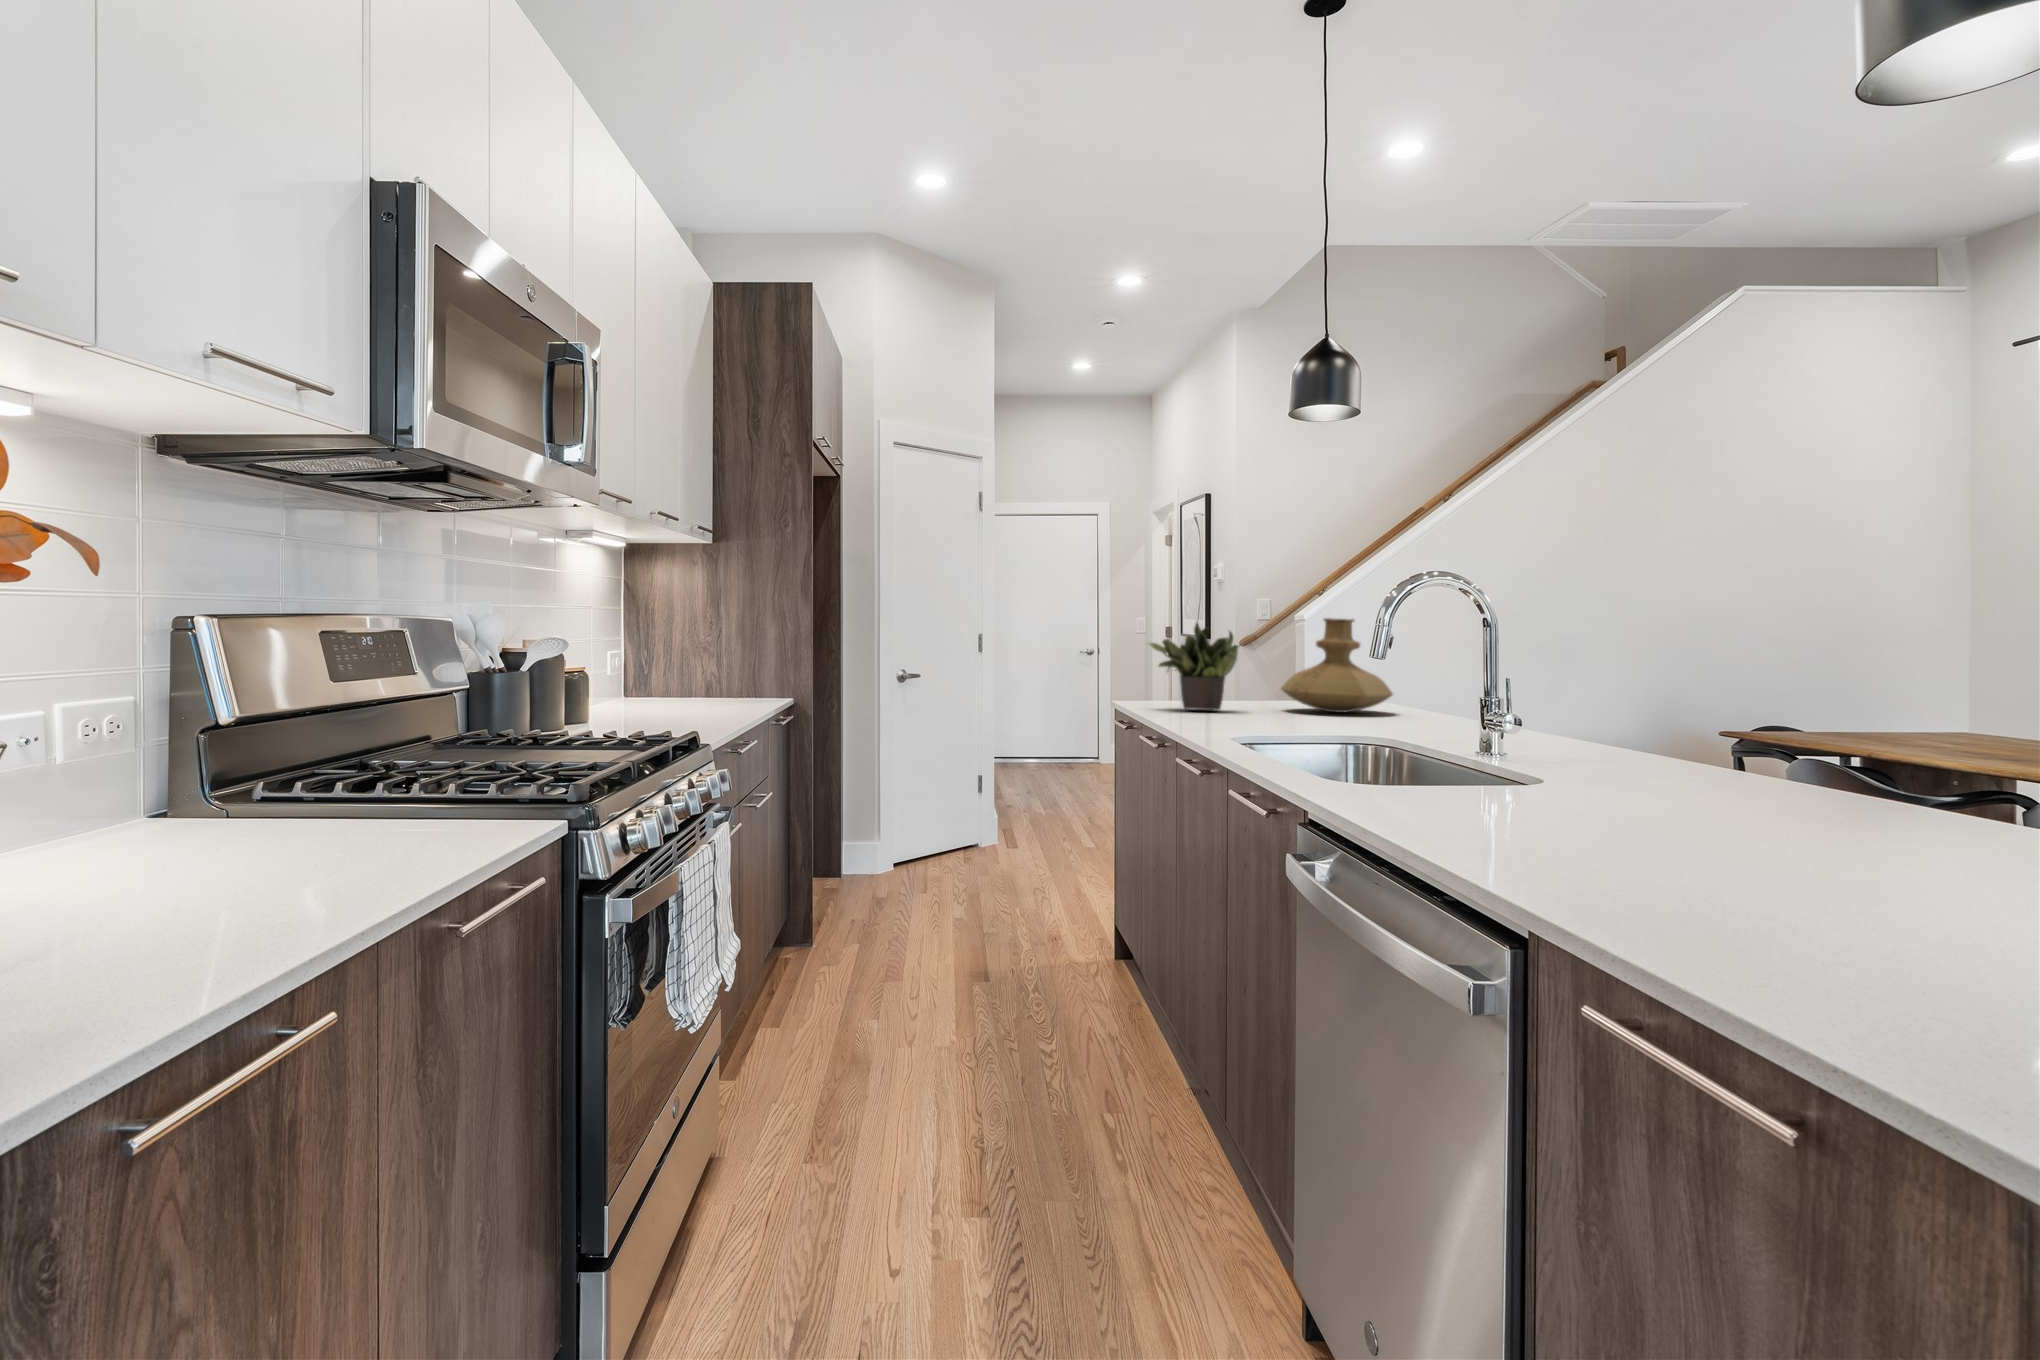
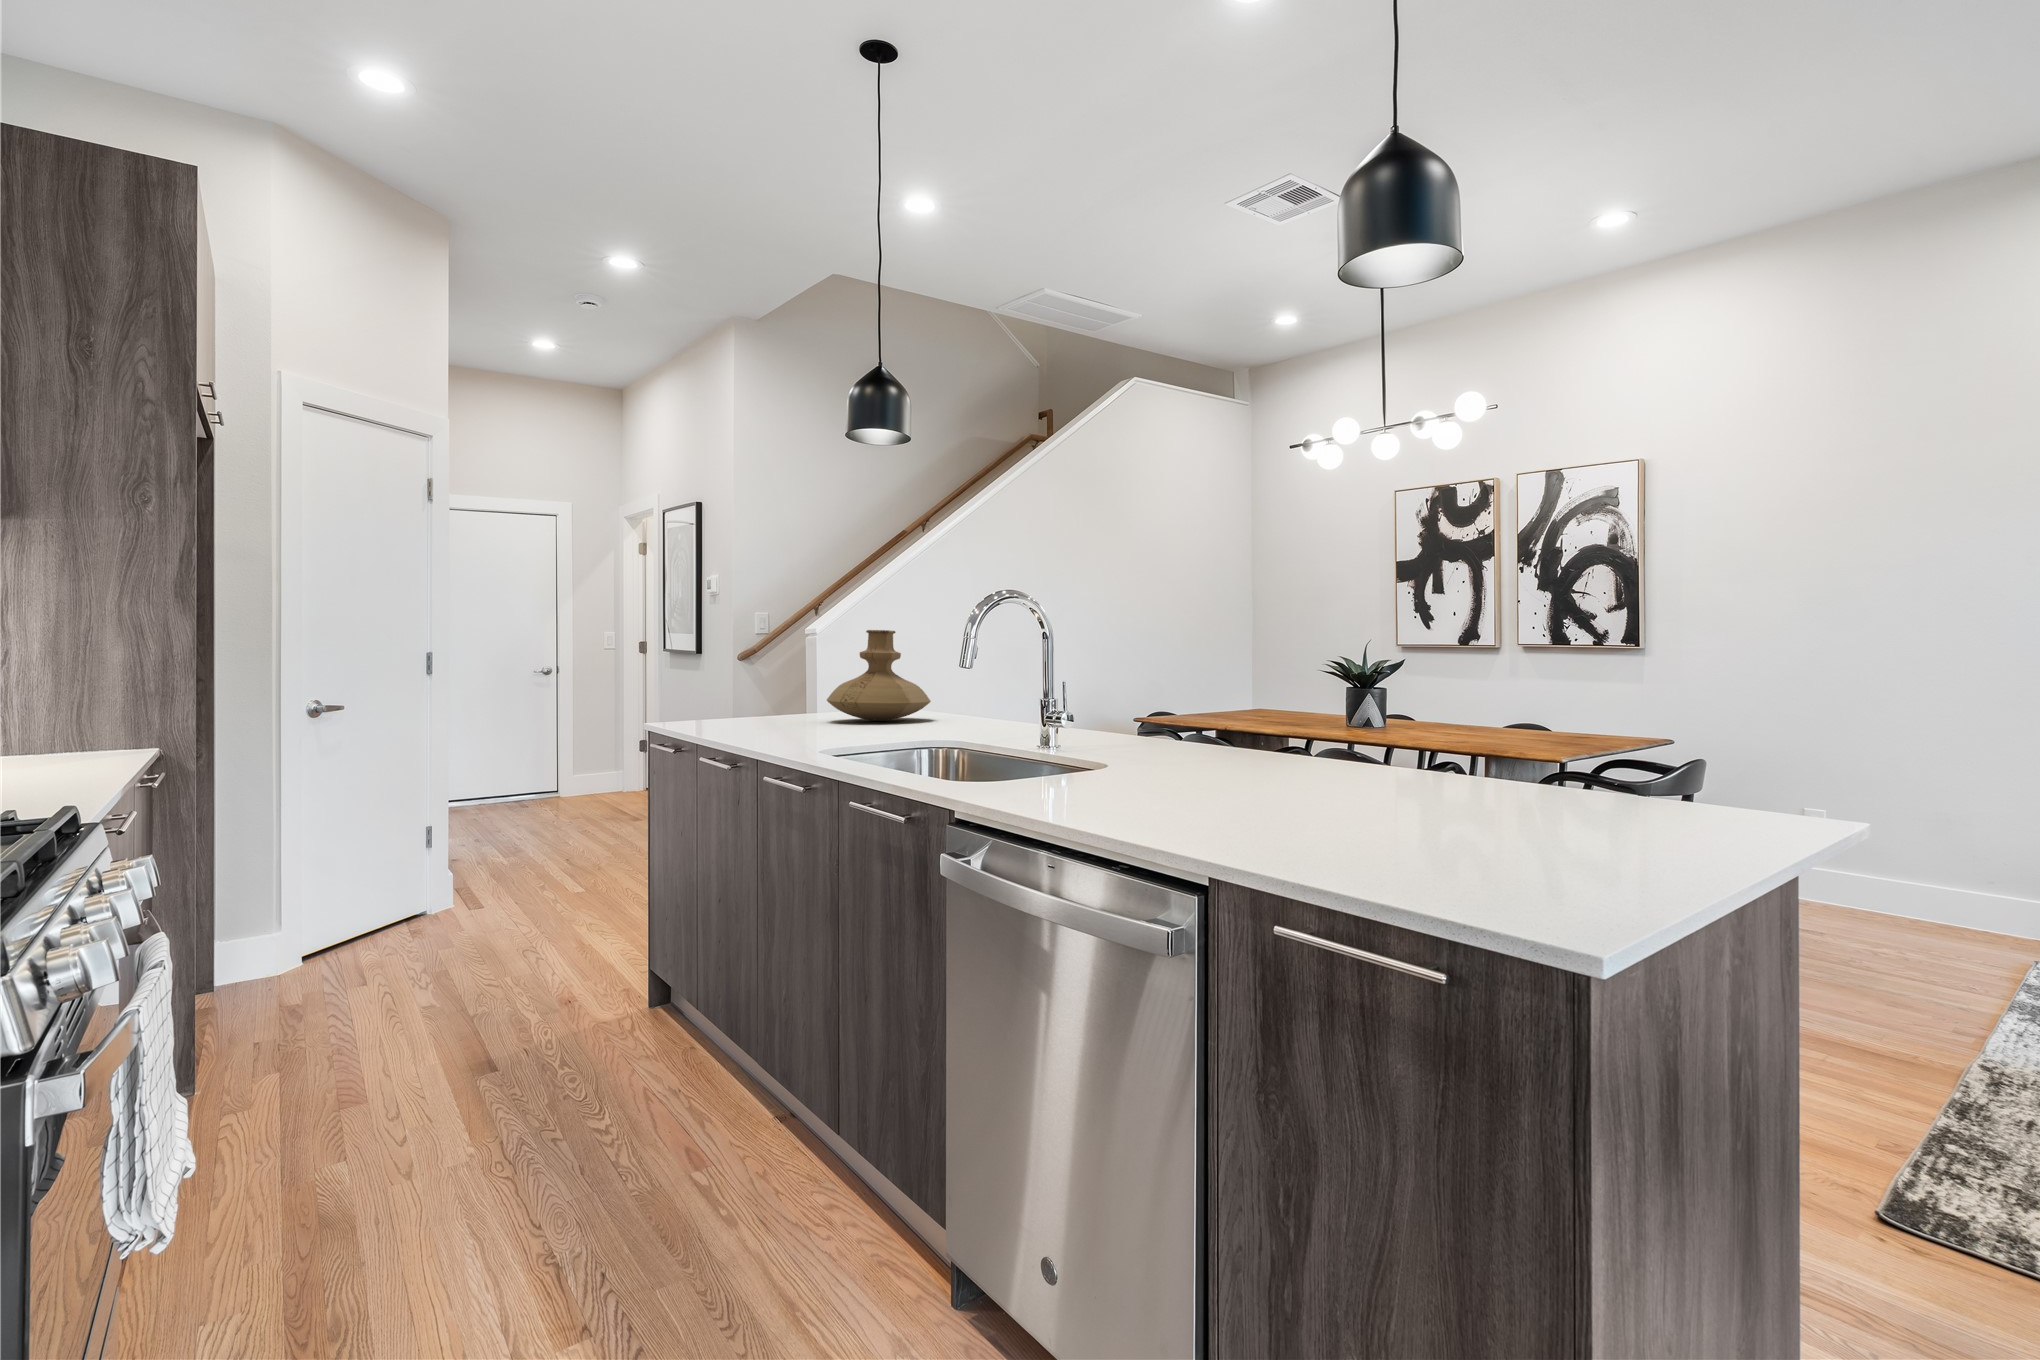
potted plant: present [1150,621,1238,710] -> none [686,631,790,726]

